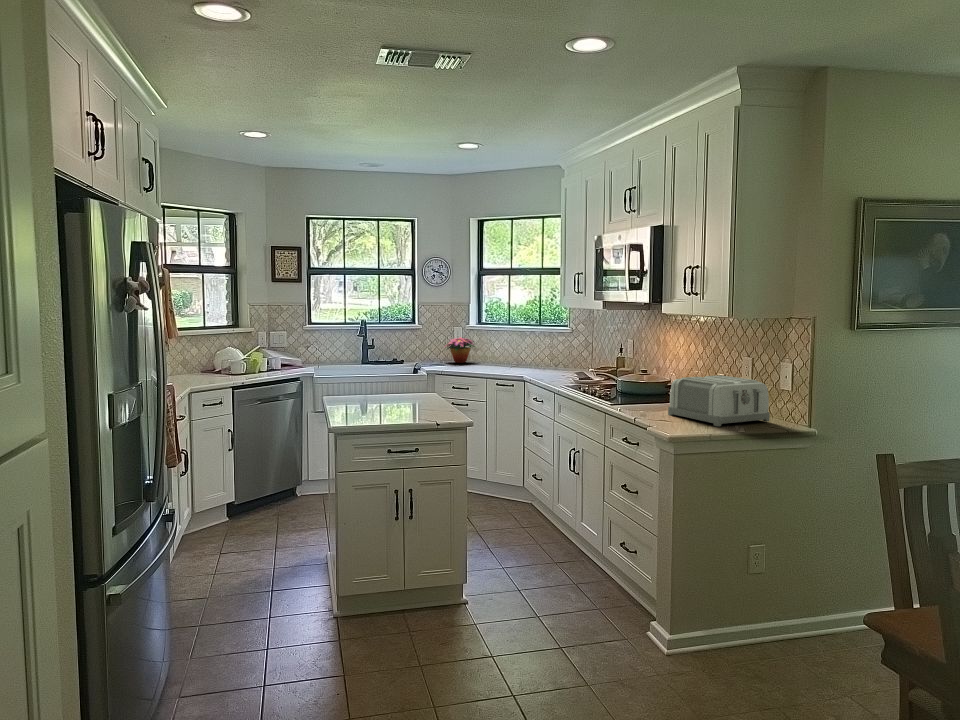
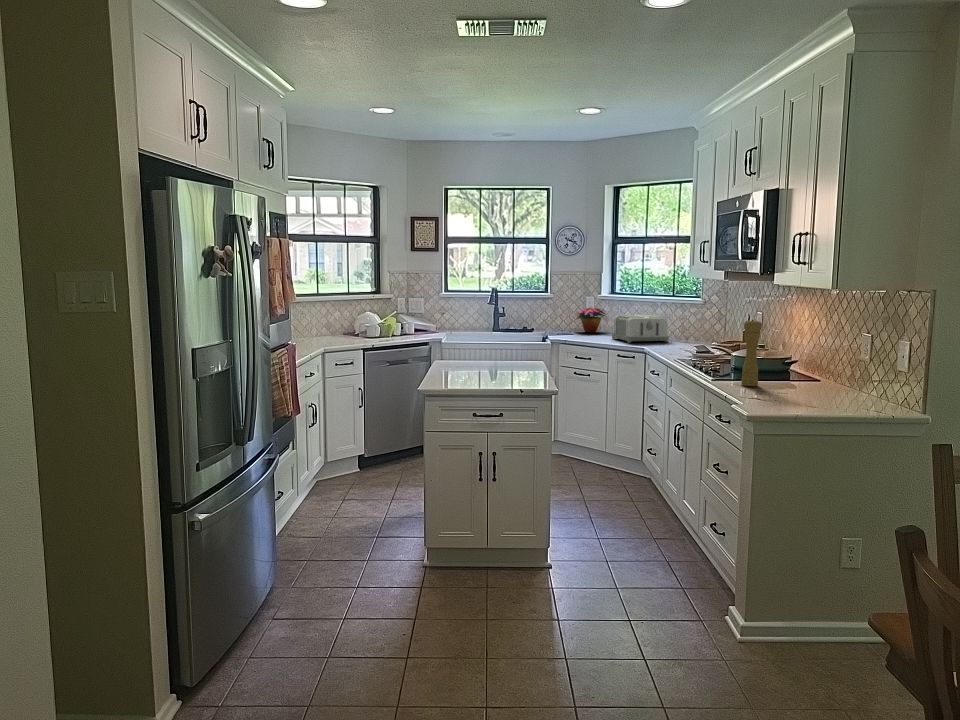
pepper mill: none [642,347,659,410] -> present [741,320,762,386]
toaster: present [668,375,770,426] -> present [612,314,669,343]

